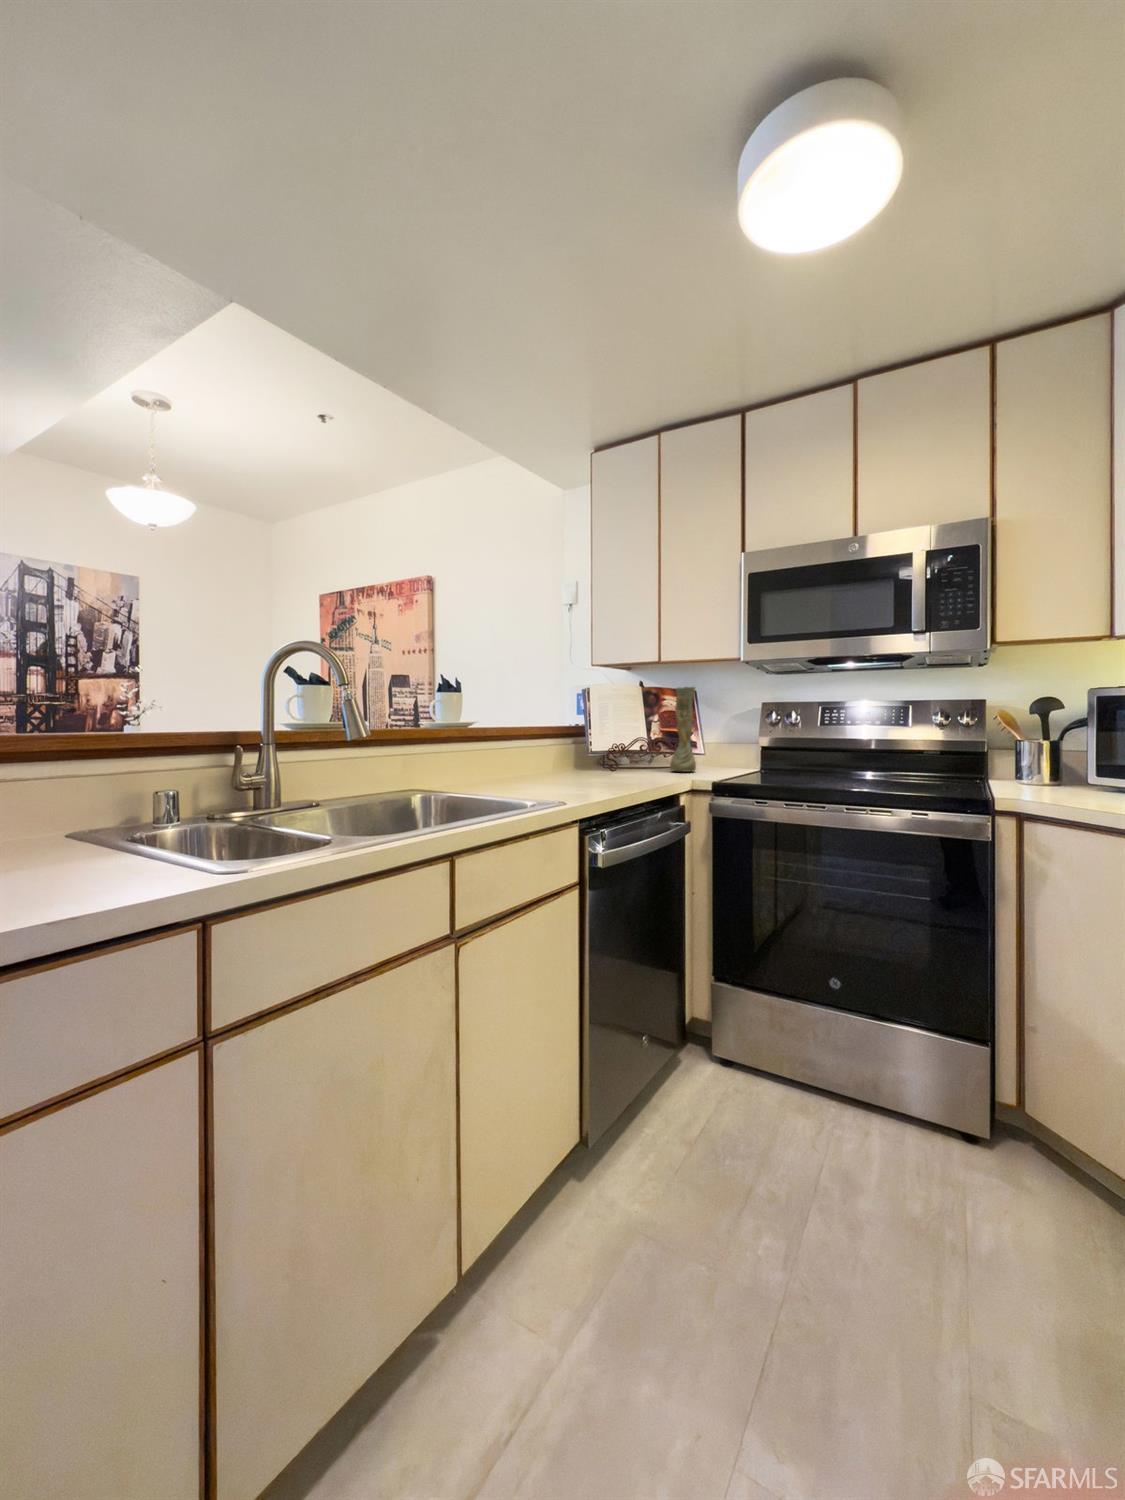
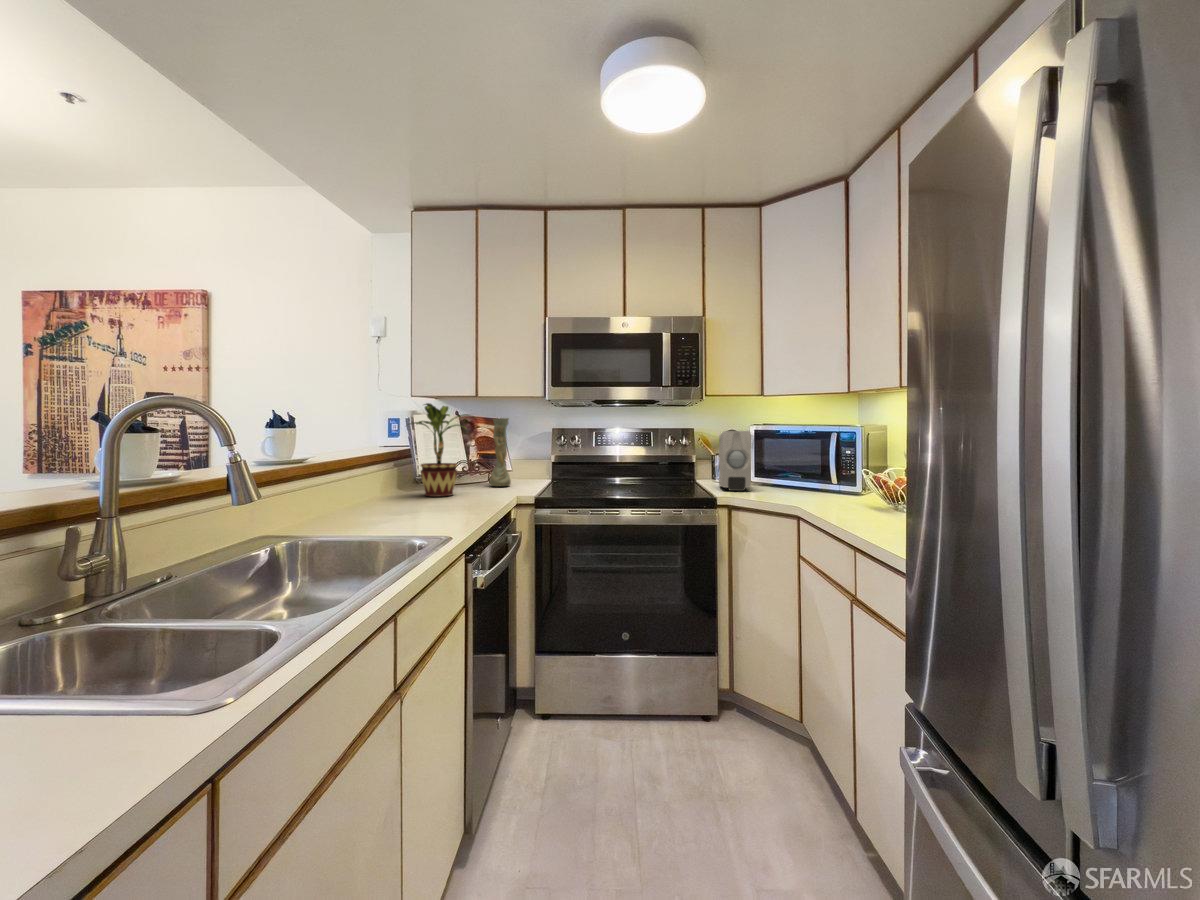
potted plant: none [564,670,646,778] -> present [408,403,474,497]
soap dispenser: none [1015,695,1074,793] -> present [719,431,751,491]

